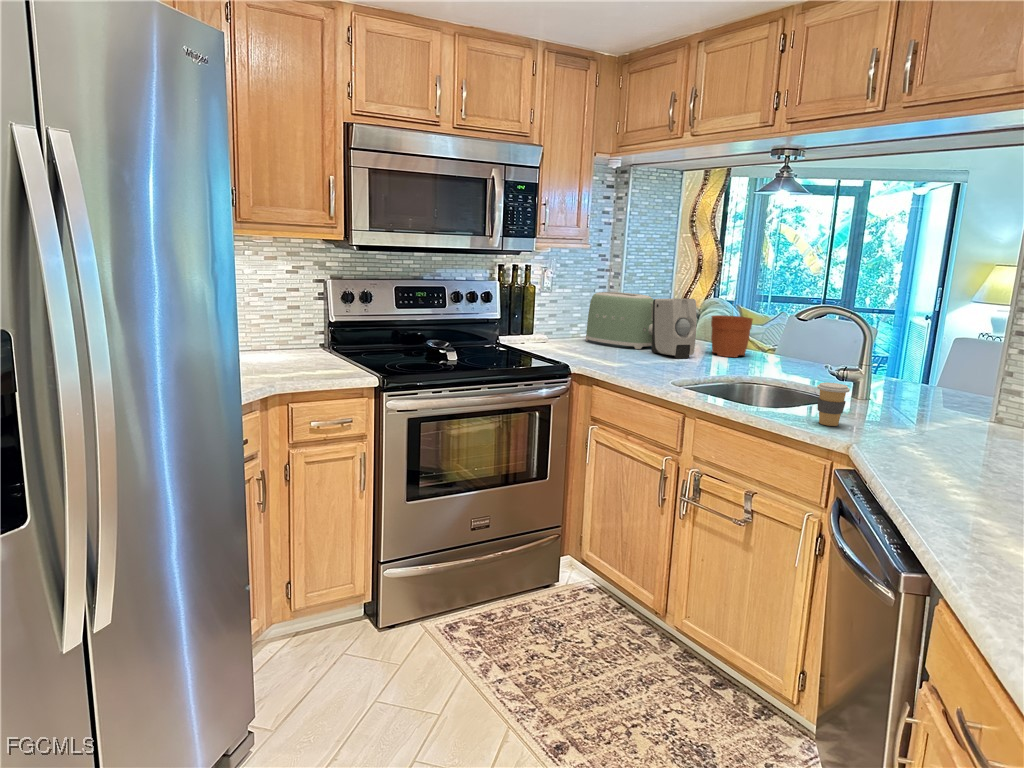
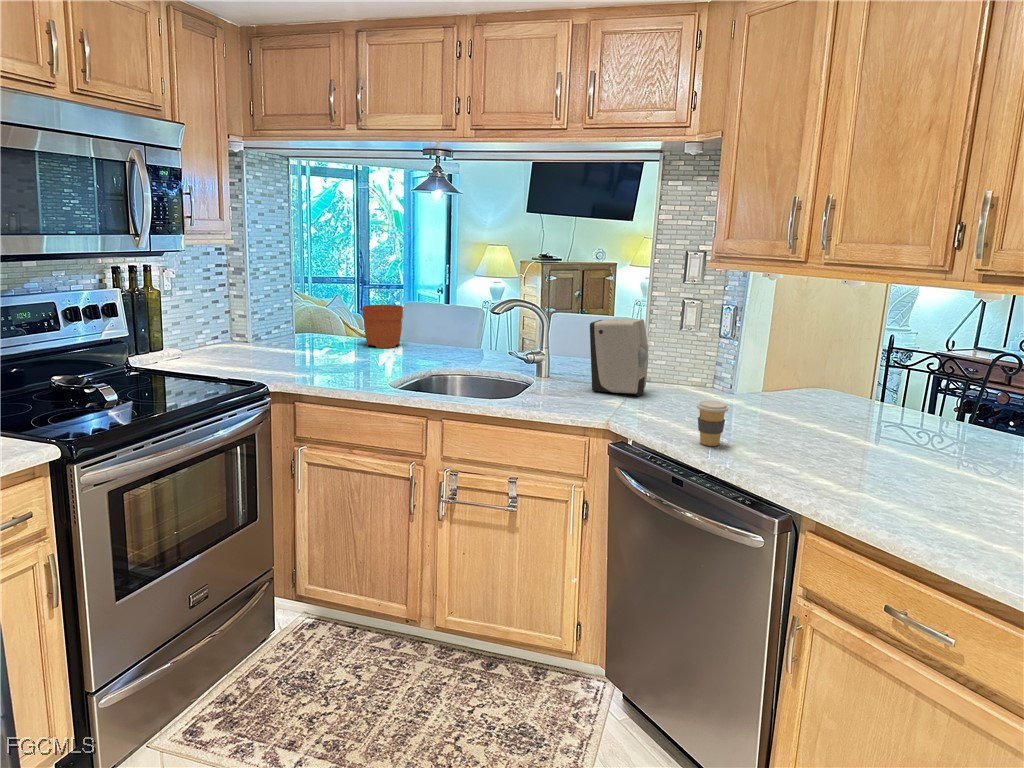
toaster: present [586,292,654,349] -> none [219,290,308,352]
soap dispenser: present [652,299,697,358] -> present [590,319,648,396]
coffee cup: present [817,383,850,426] -> present [697,401,729,446]

